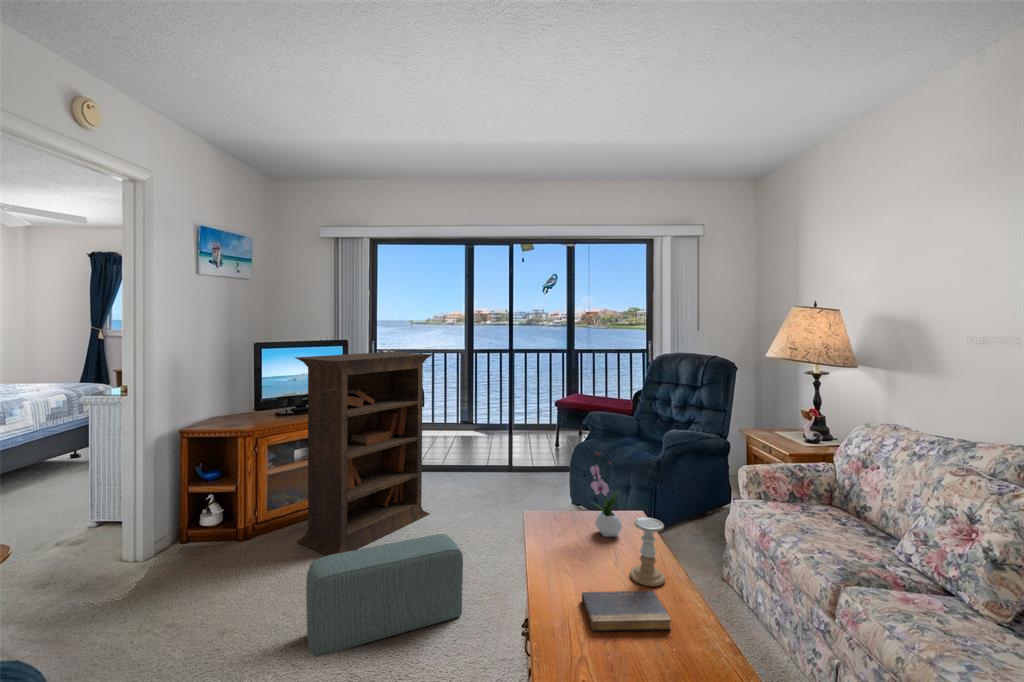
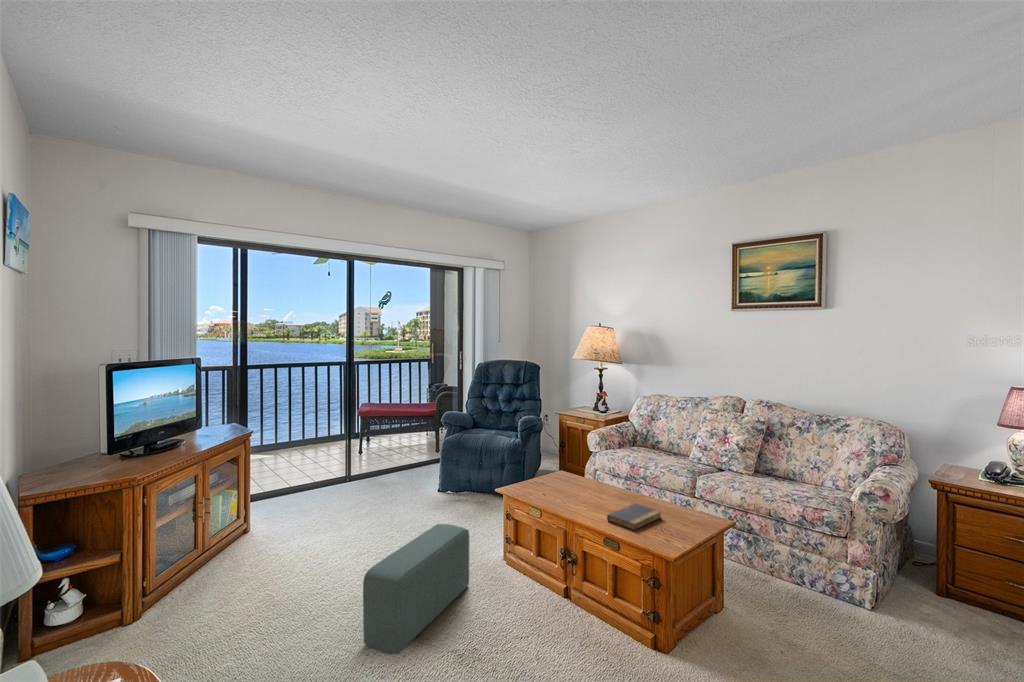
bookcase: present [295,352,433,556] -> none [218,370,336,596]
flower arrangement: present [591,453,622,537] -> none [550,430,575,489]
candle holder: present [630,517,665,586] -> none [605,463,628,505]

